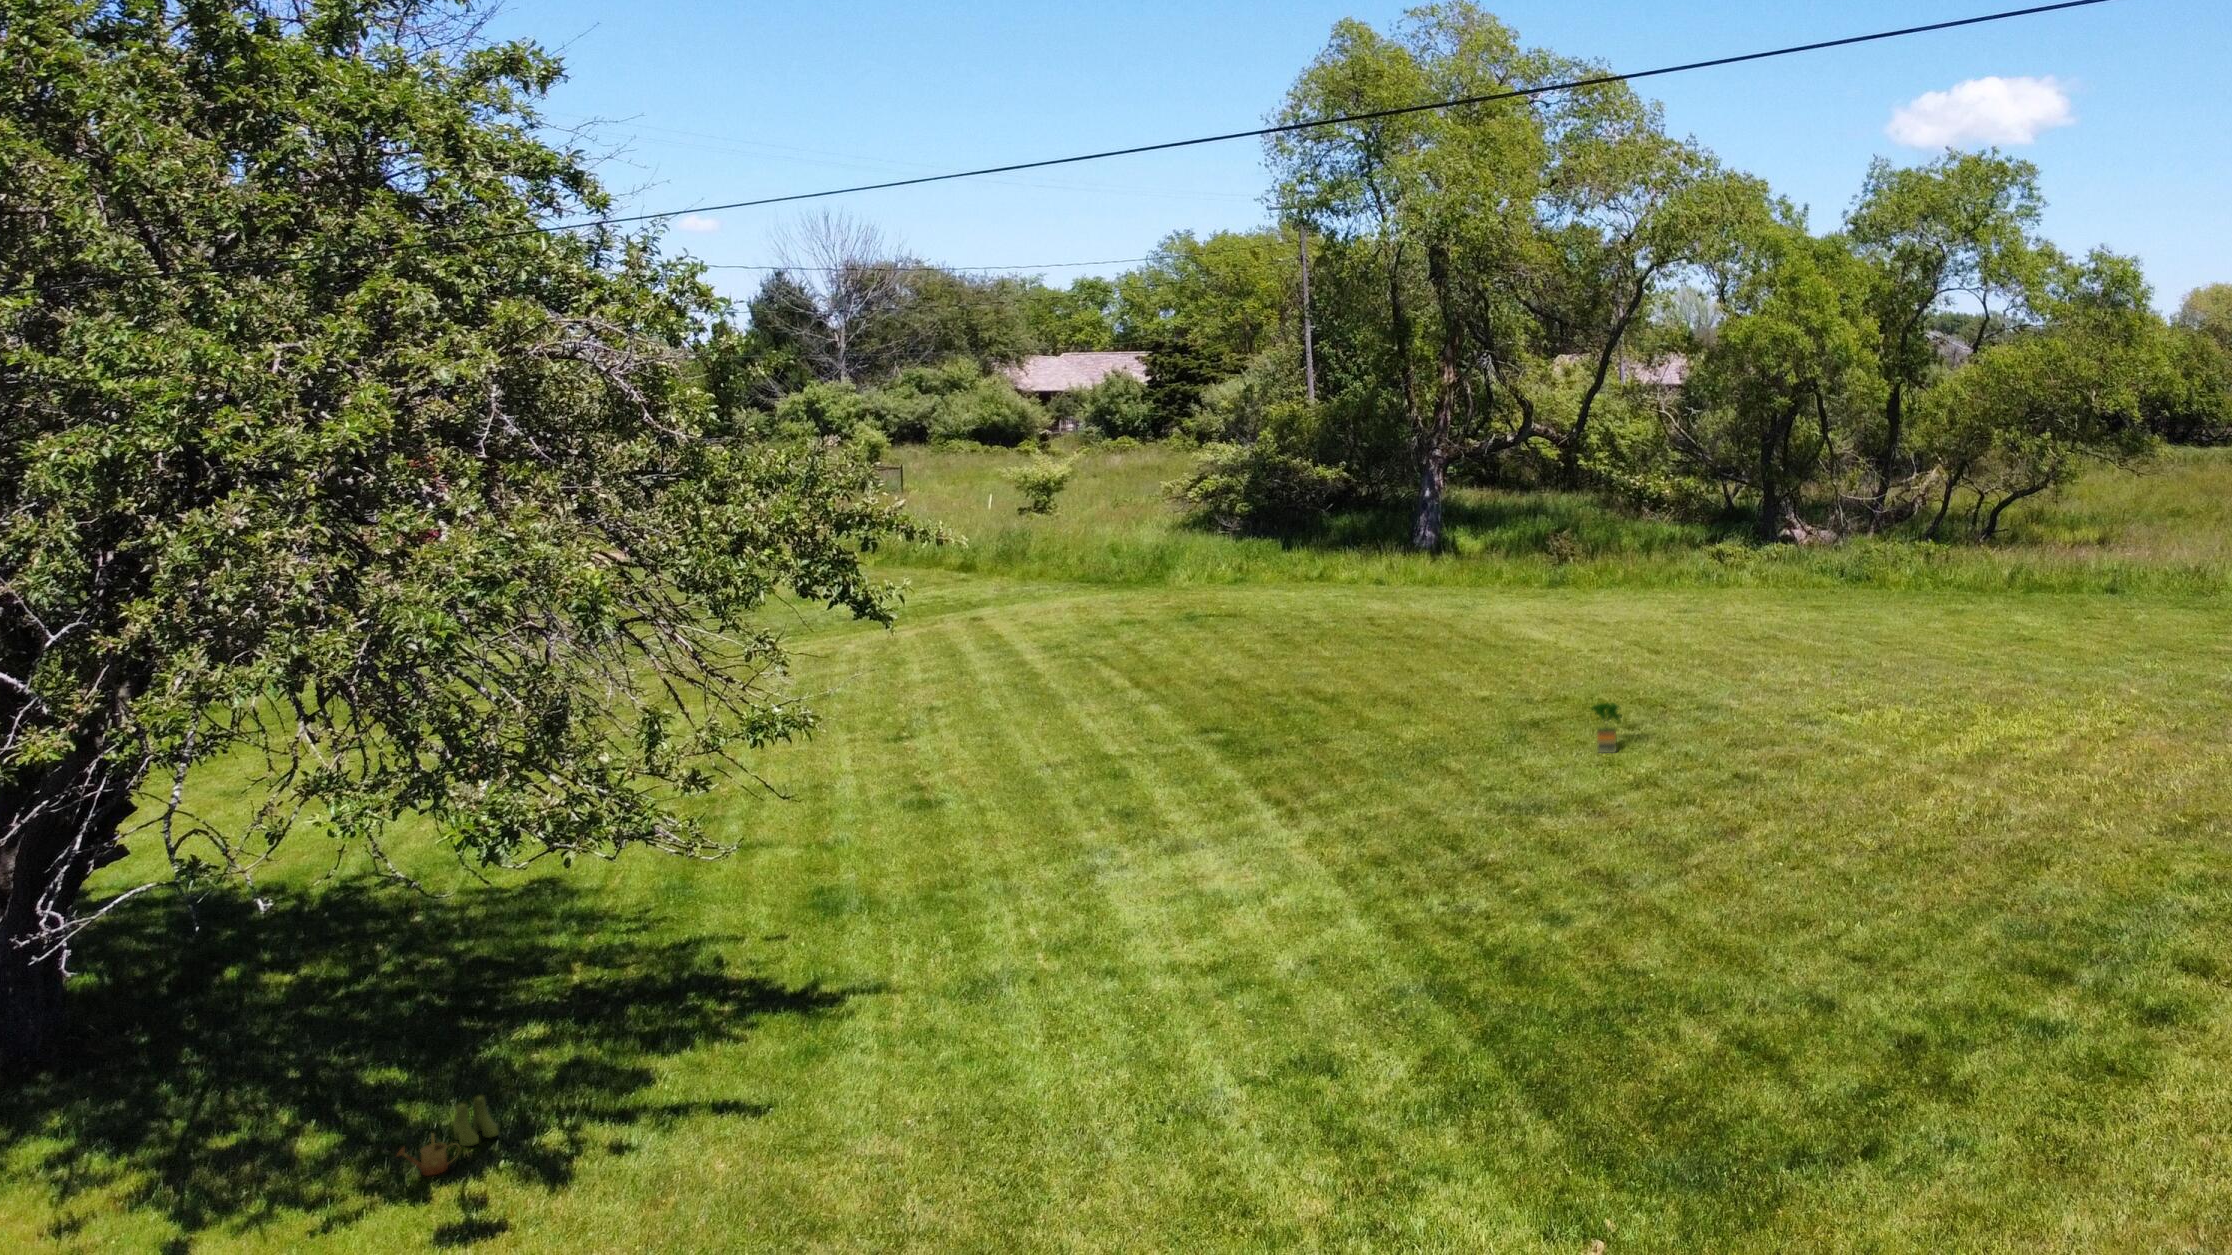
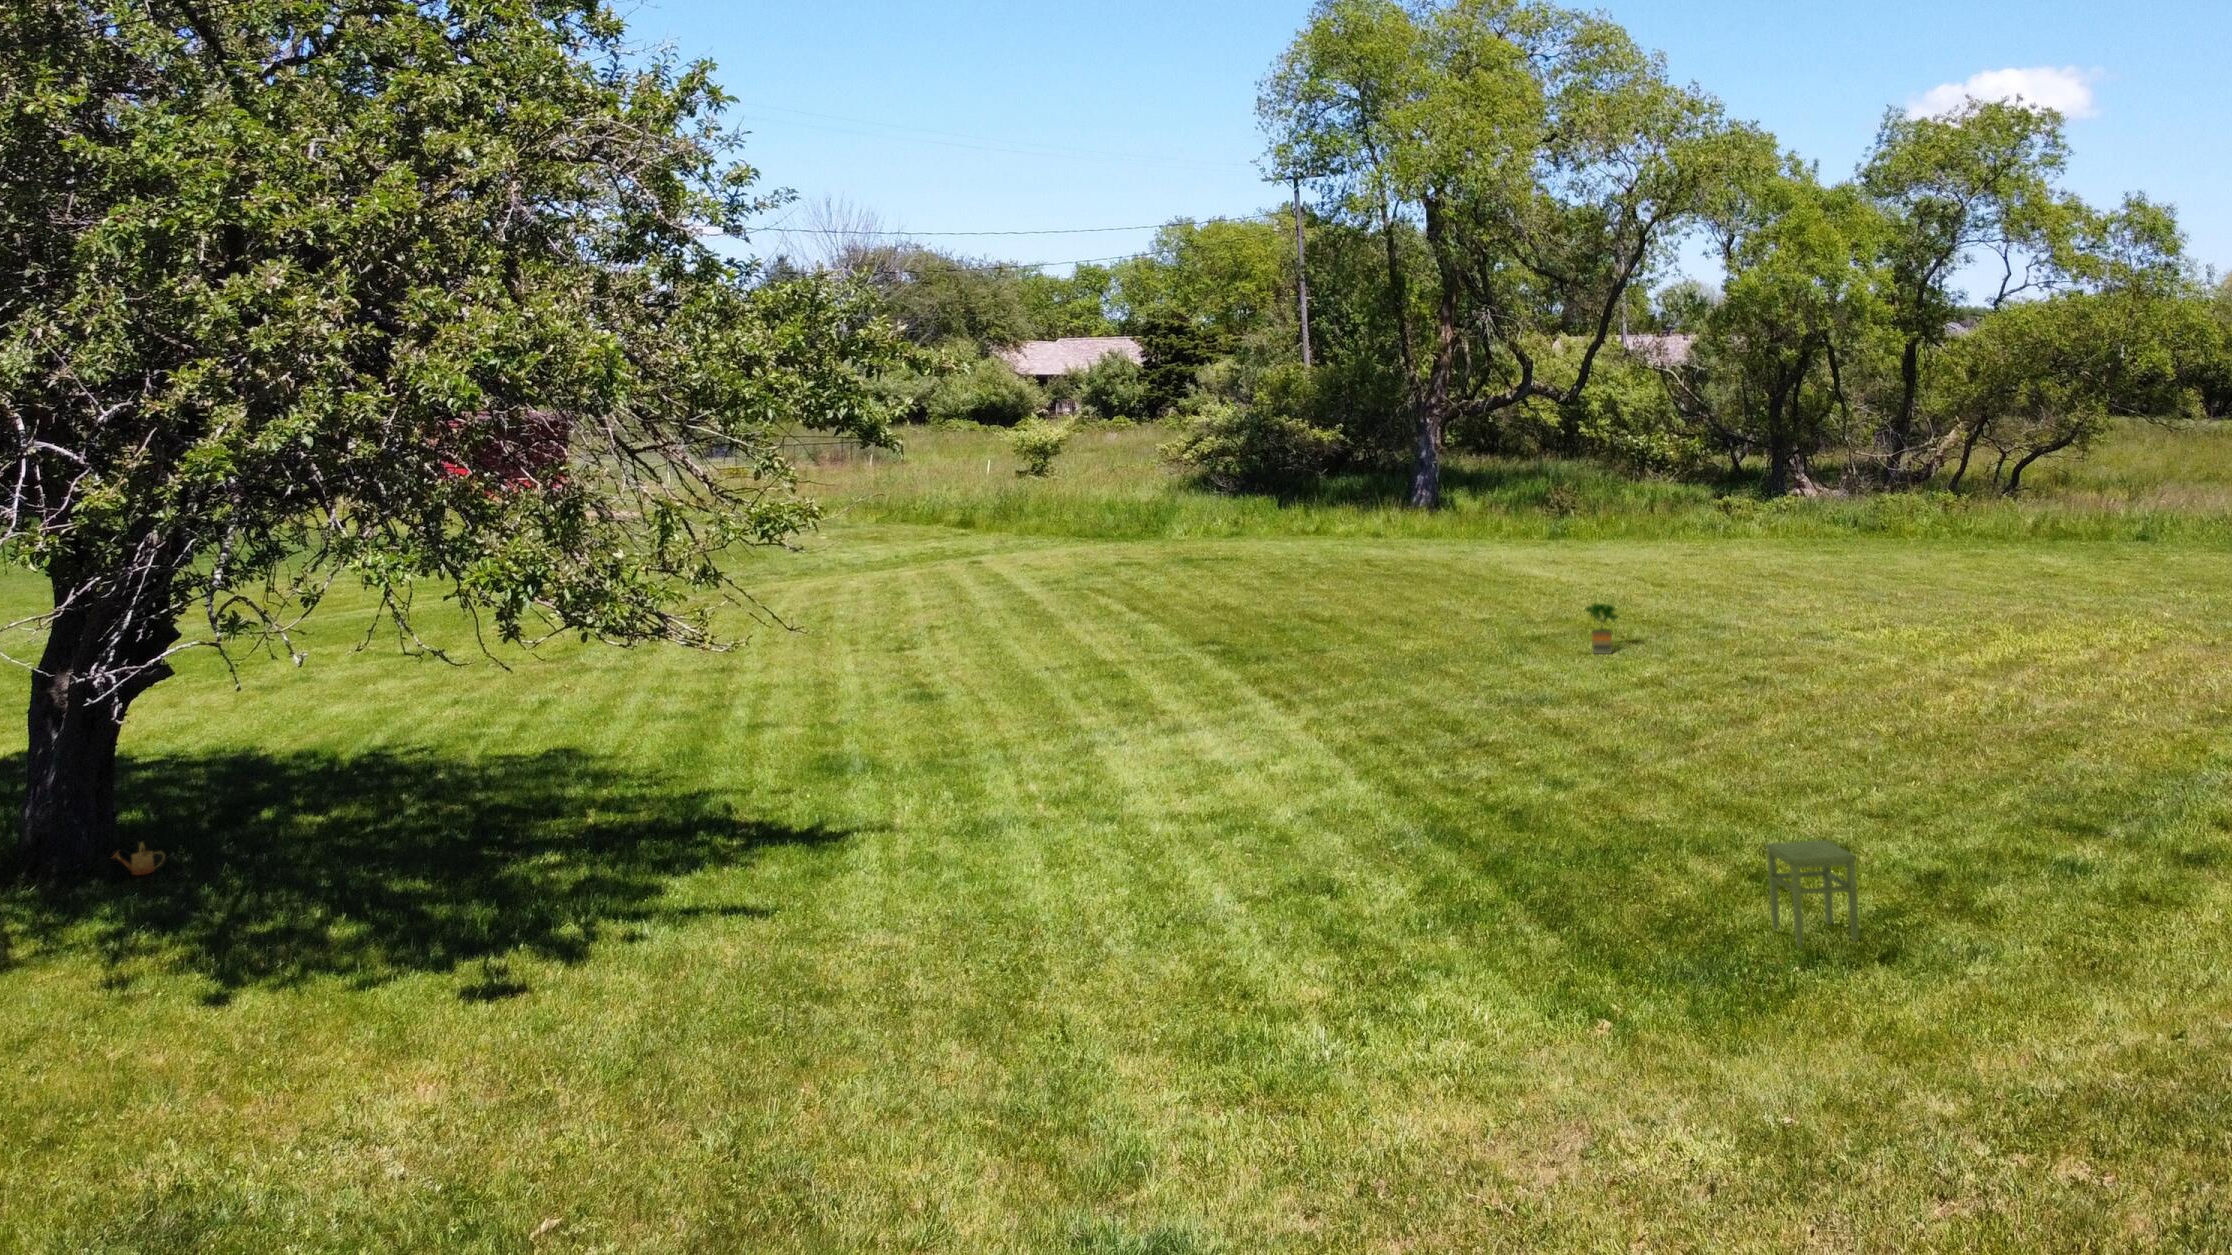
stool: none [1762,1009,1847,1119] -> present [1765,840,1859,947]
boots: present [453,1094,498,1146] -> none [476,887,517,933]
watering can: present [397,1134,459,1176] -> present [113,843,155,875]

